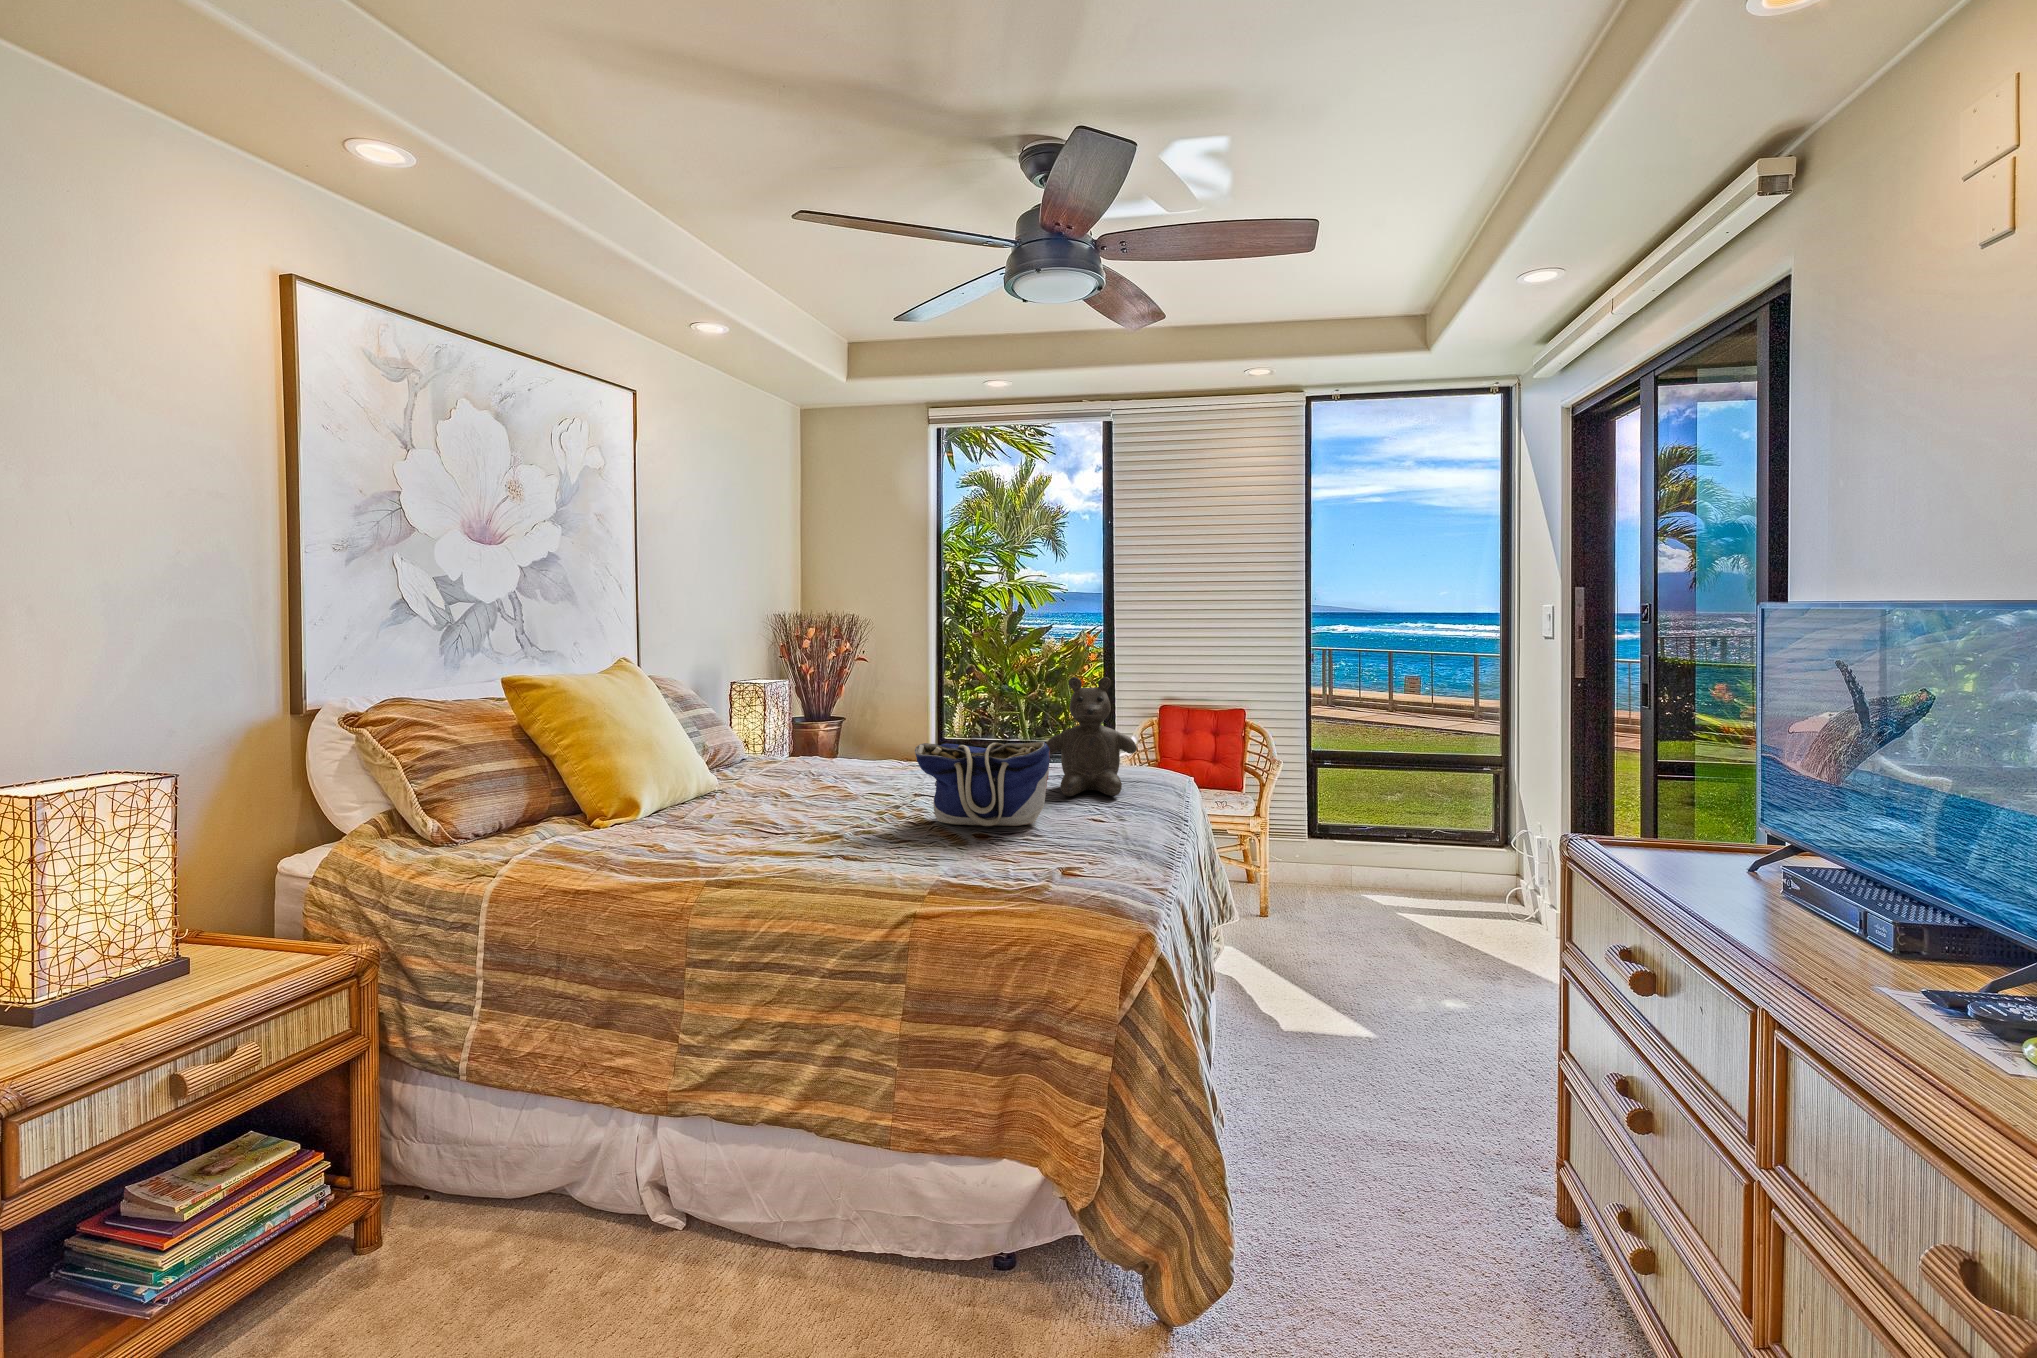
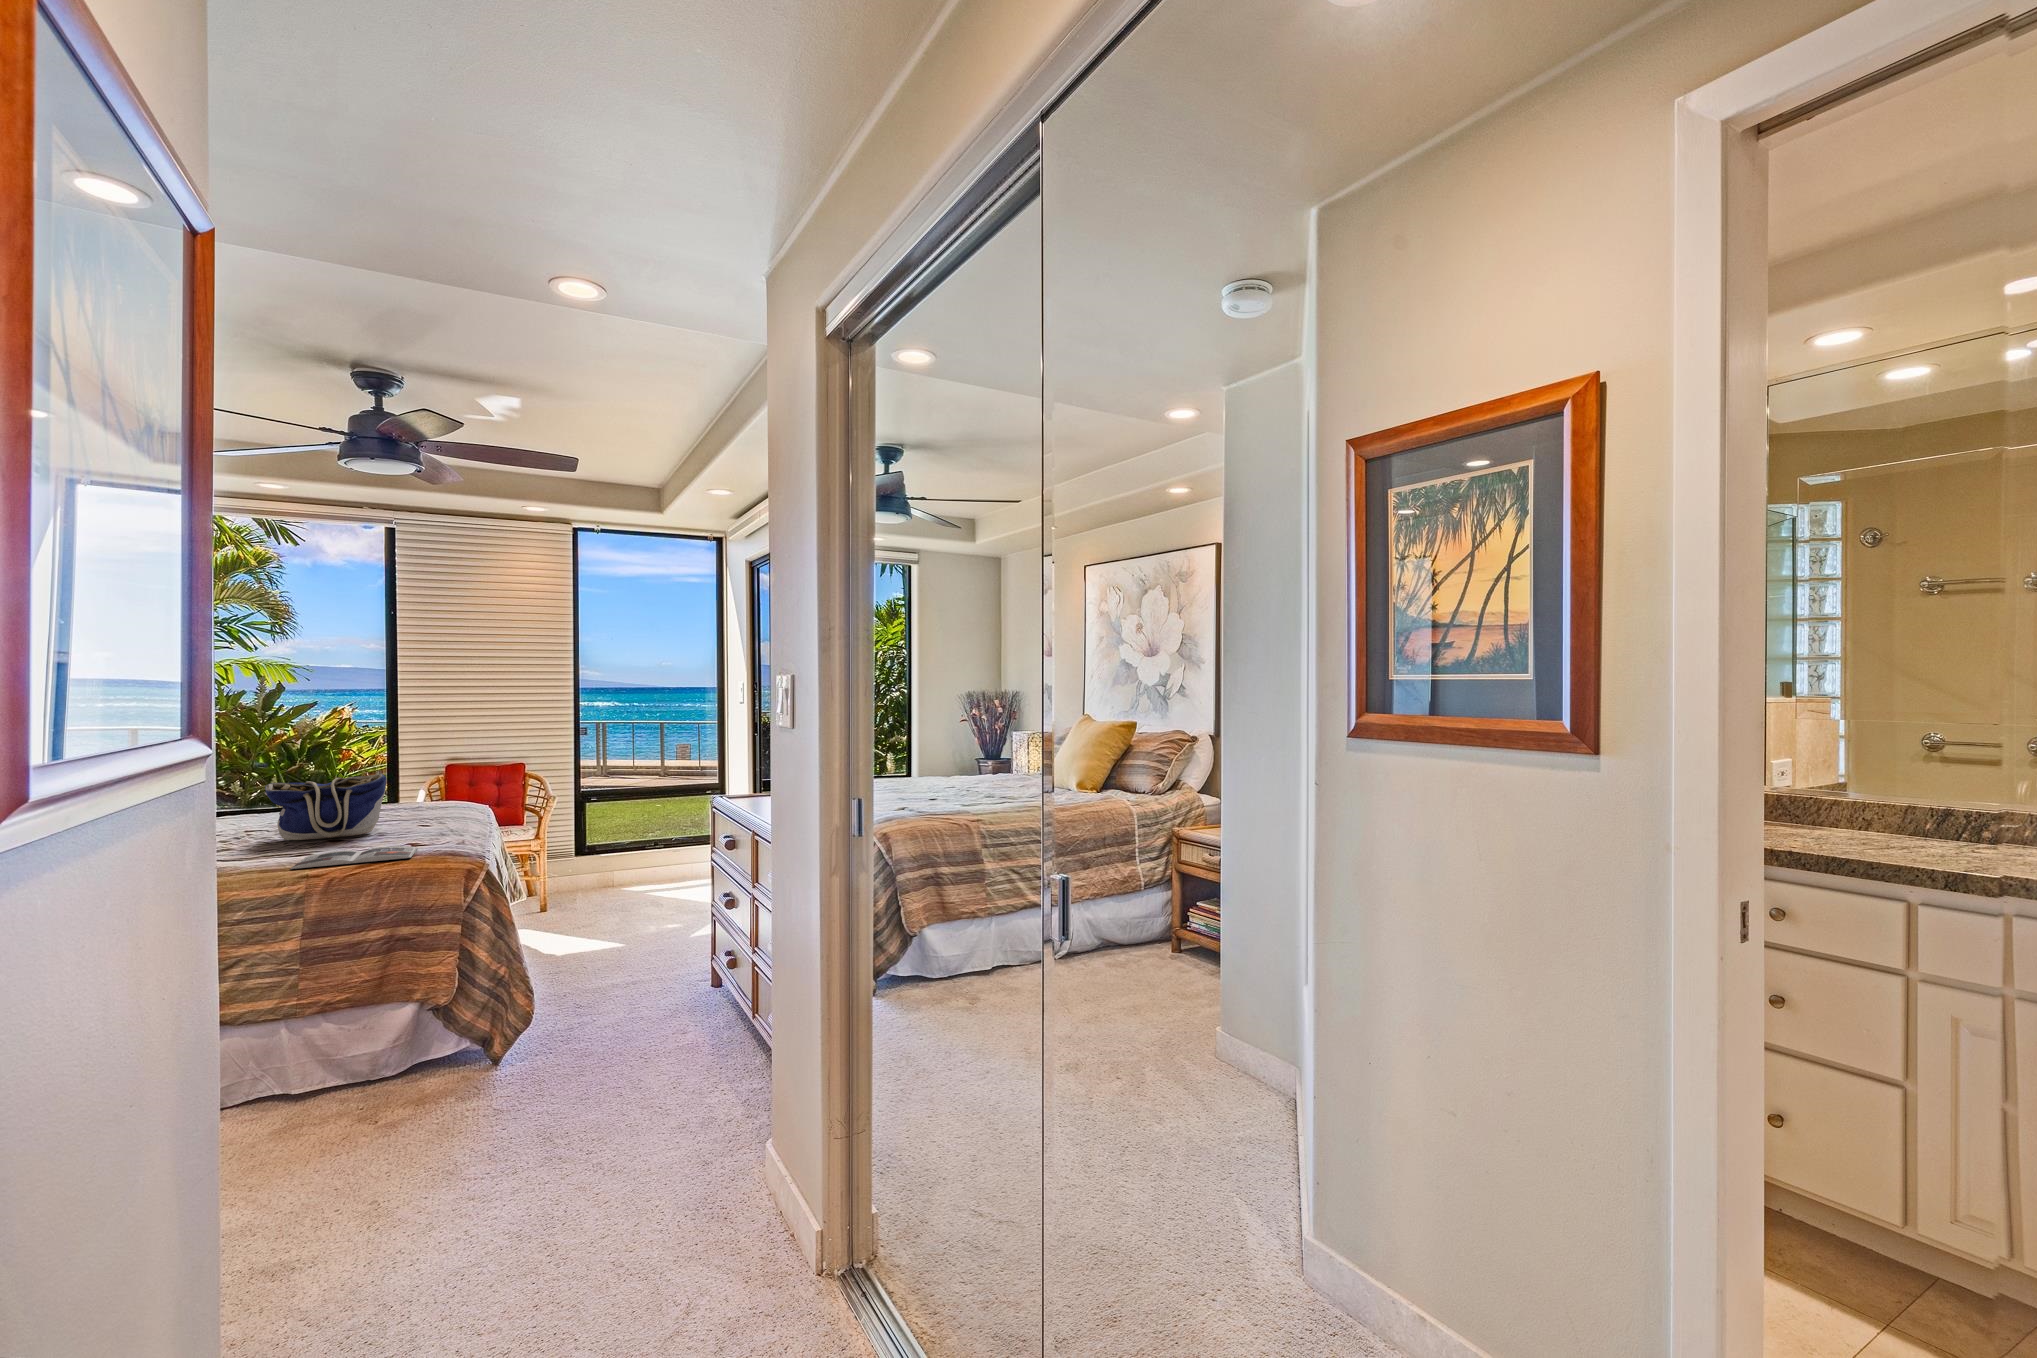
teddy bear: present [1046,677,1137,796] -> none [364,733,445,819]
magazine: none [895,868,1069,911] -> present [291,846,417,869]

